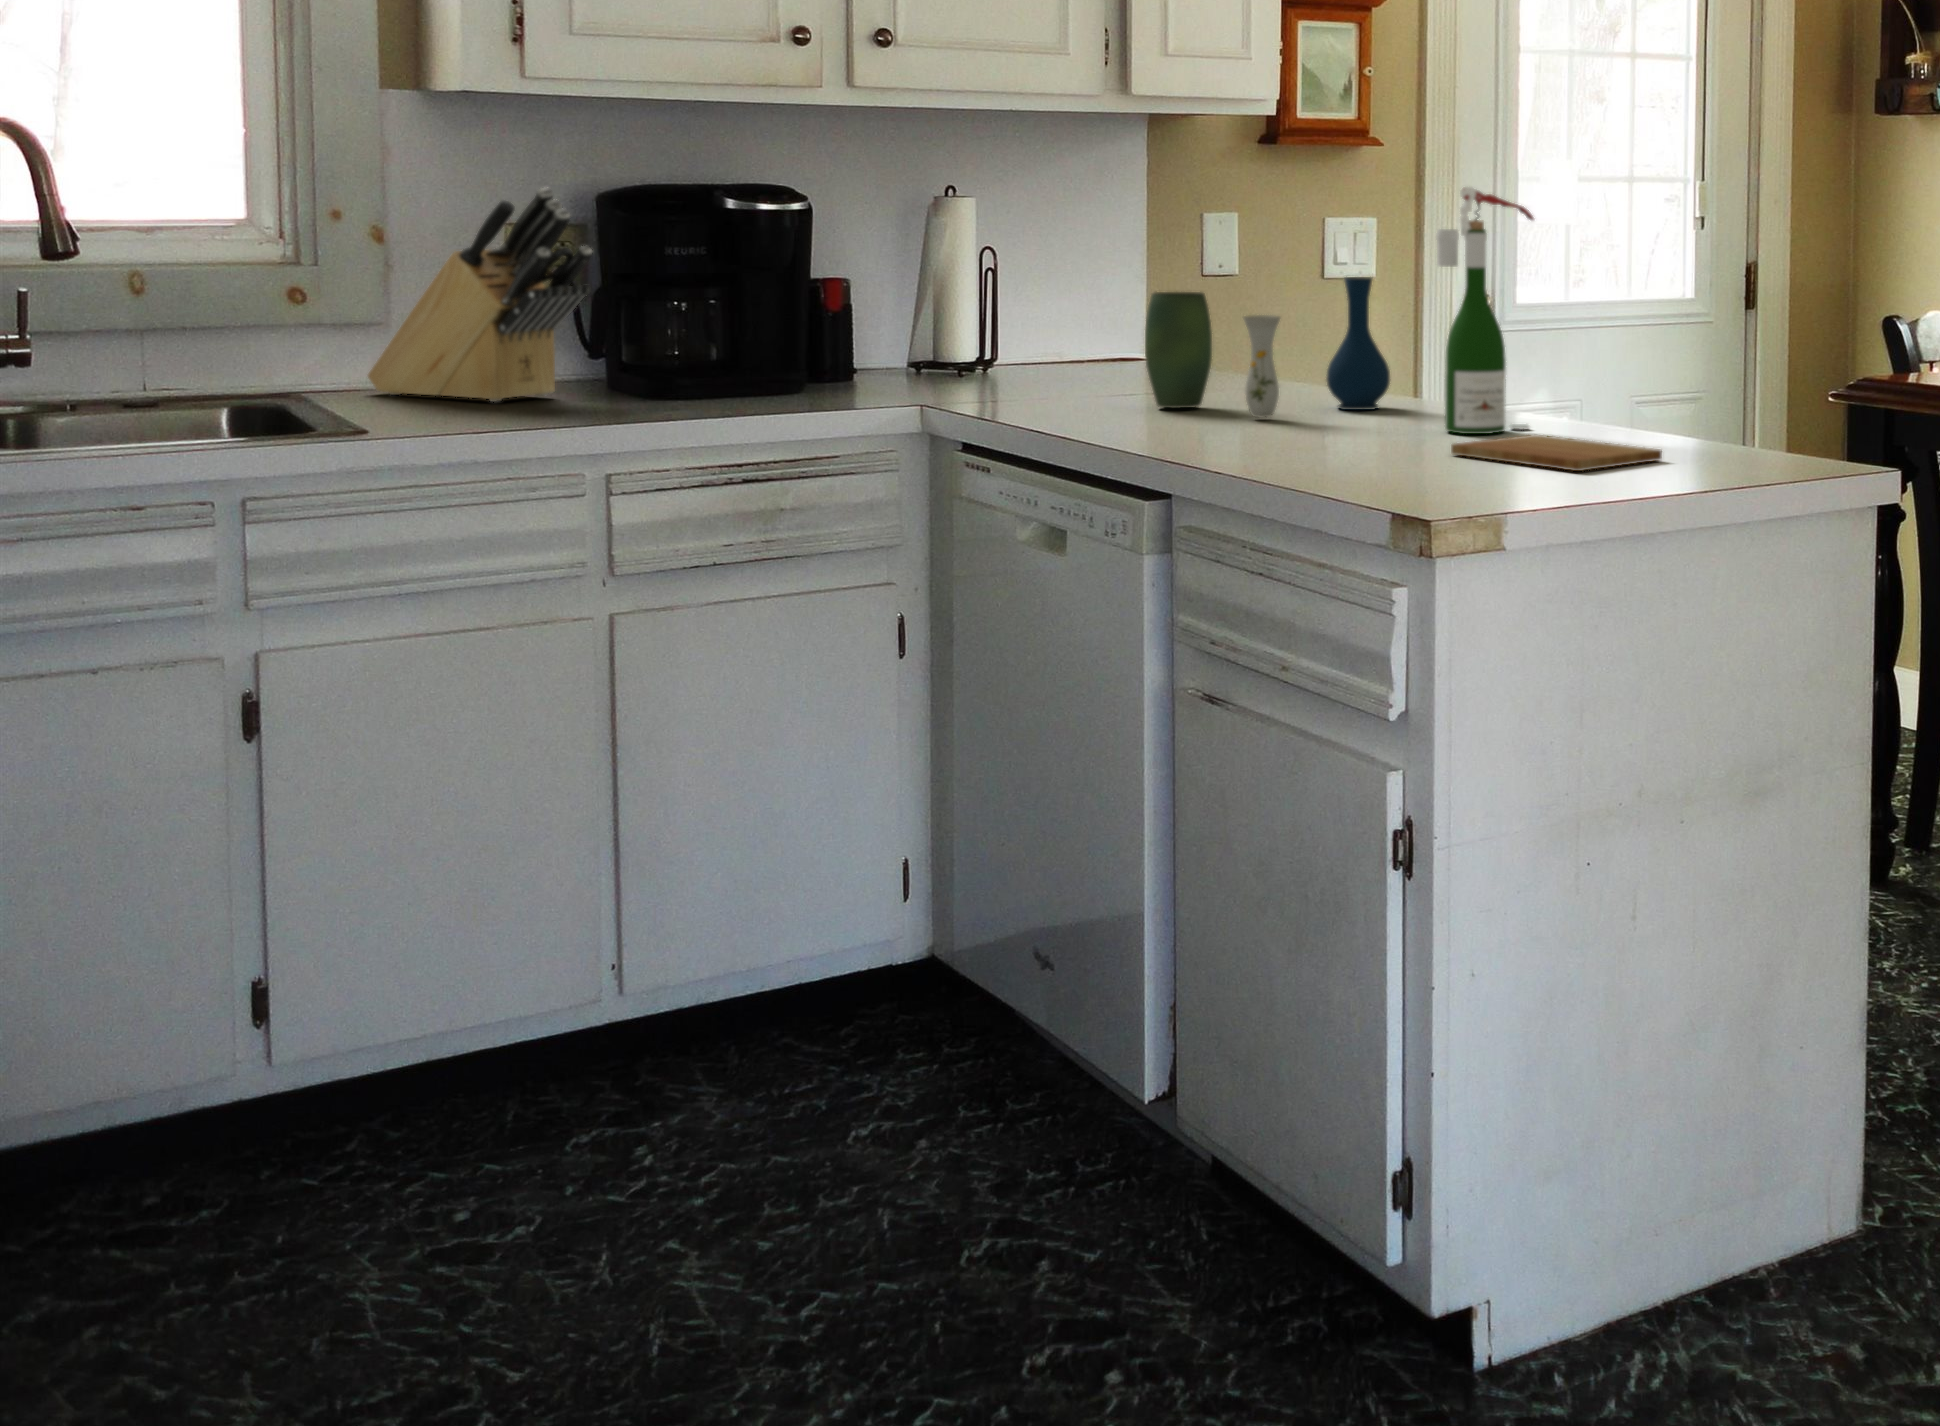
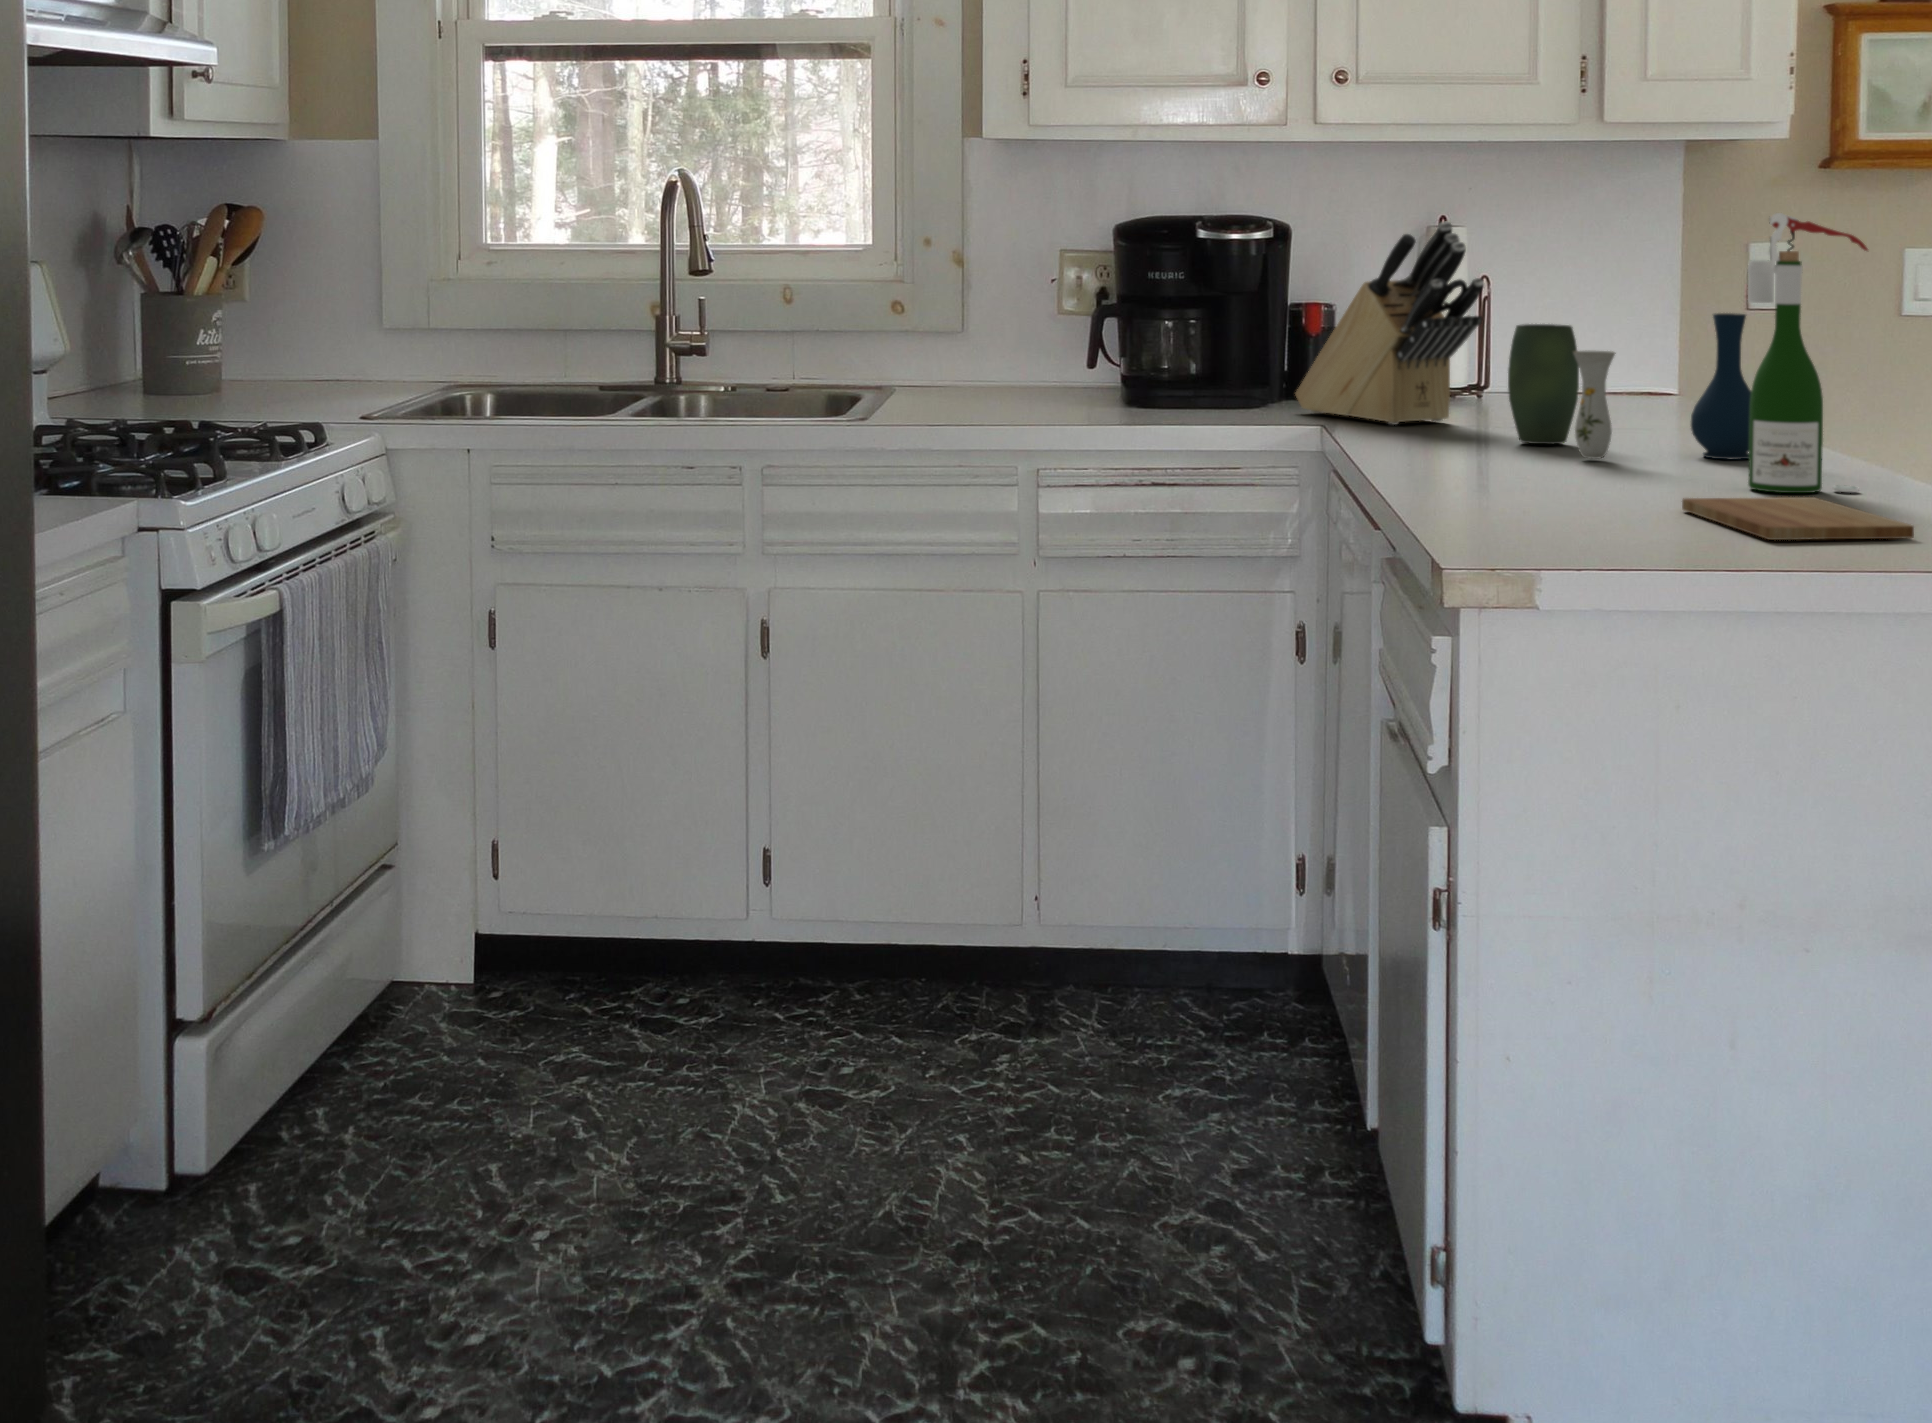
knife block: present [368,187,592,402] -> present [1296,221,1484,425]

